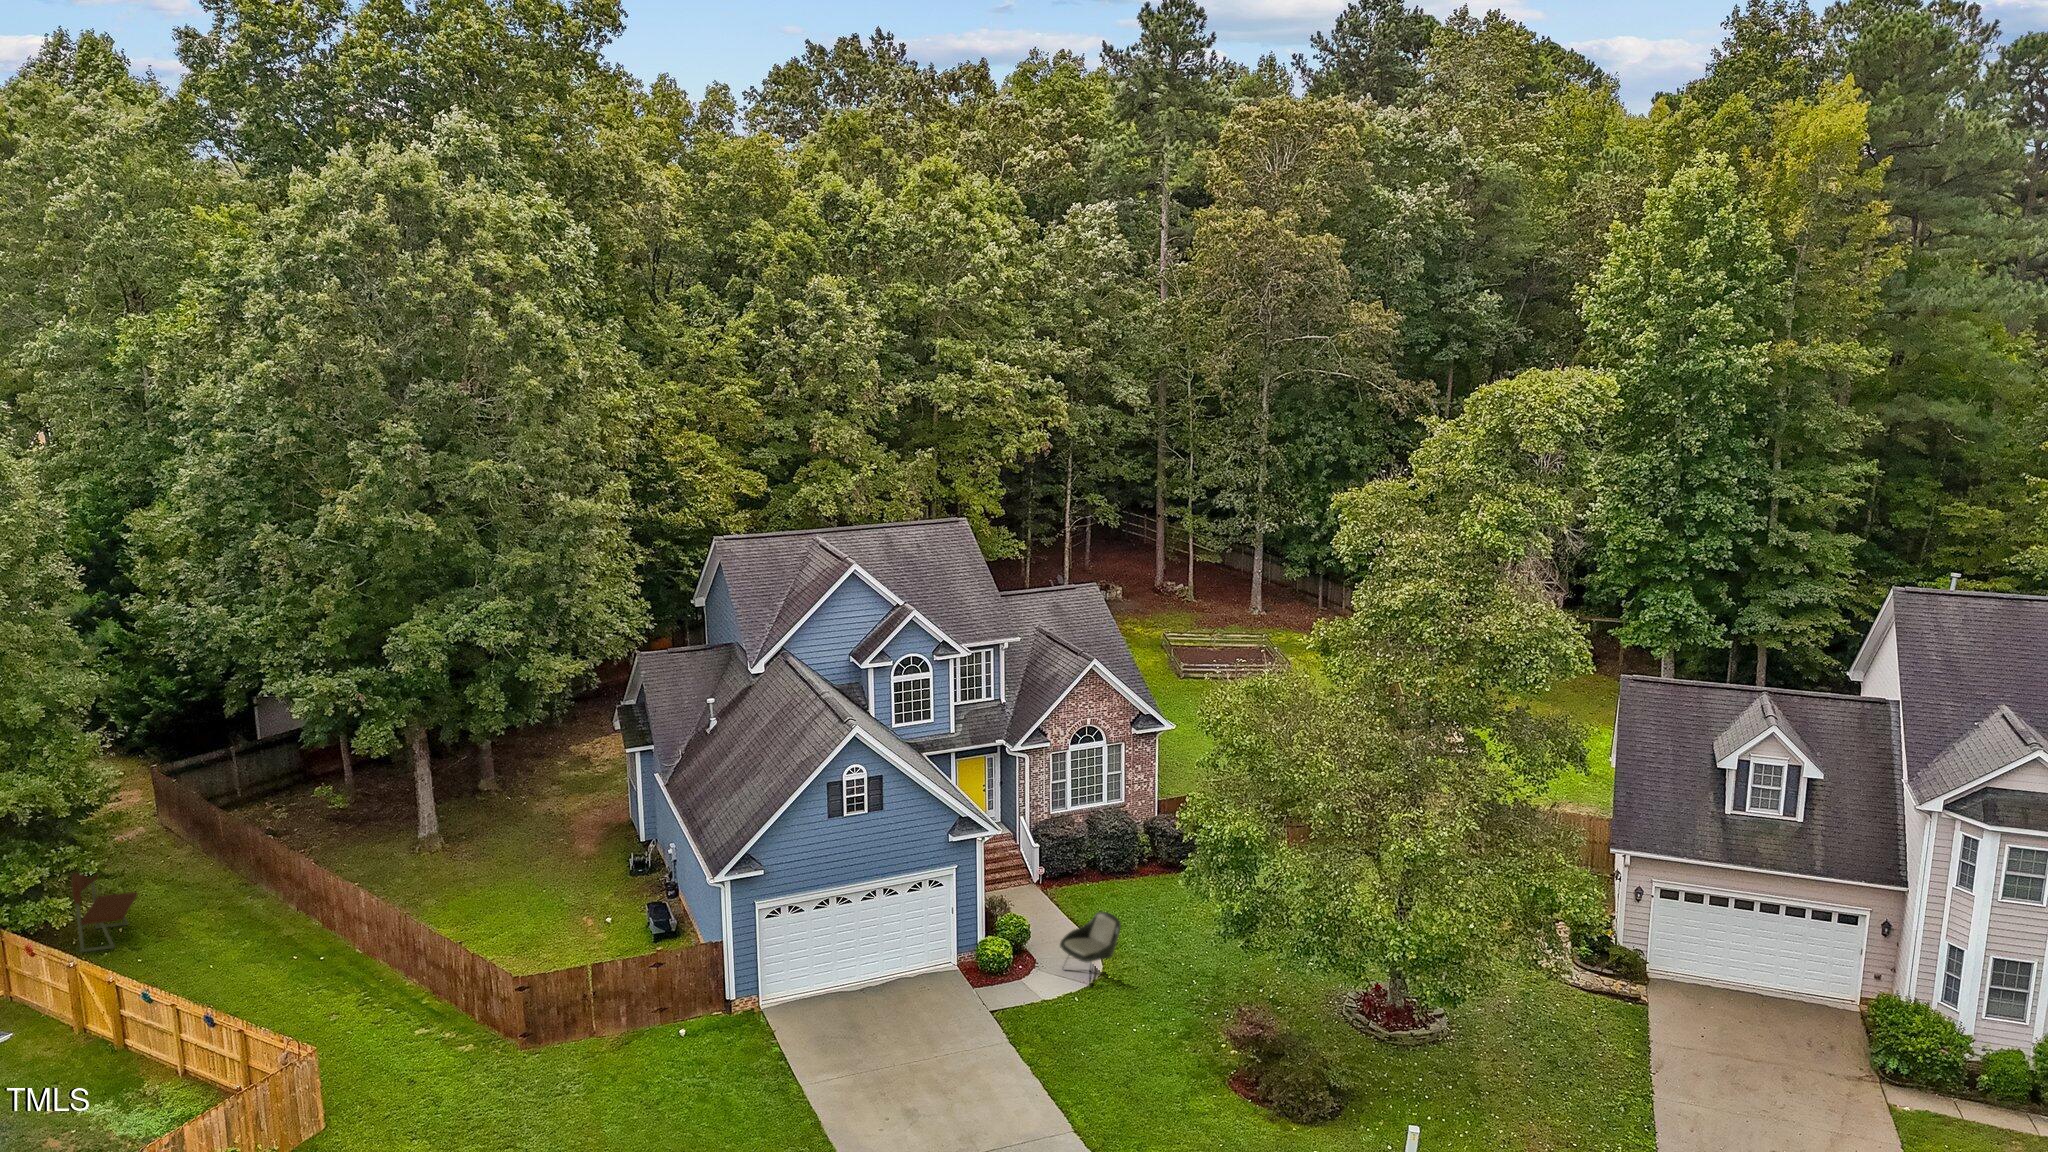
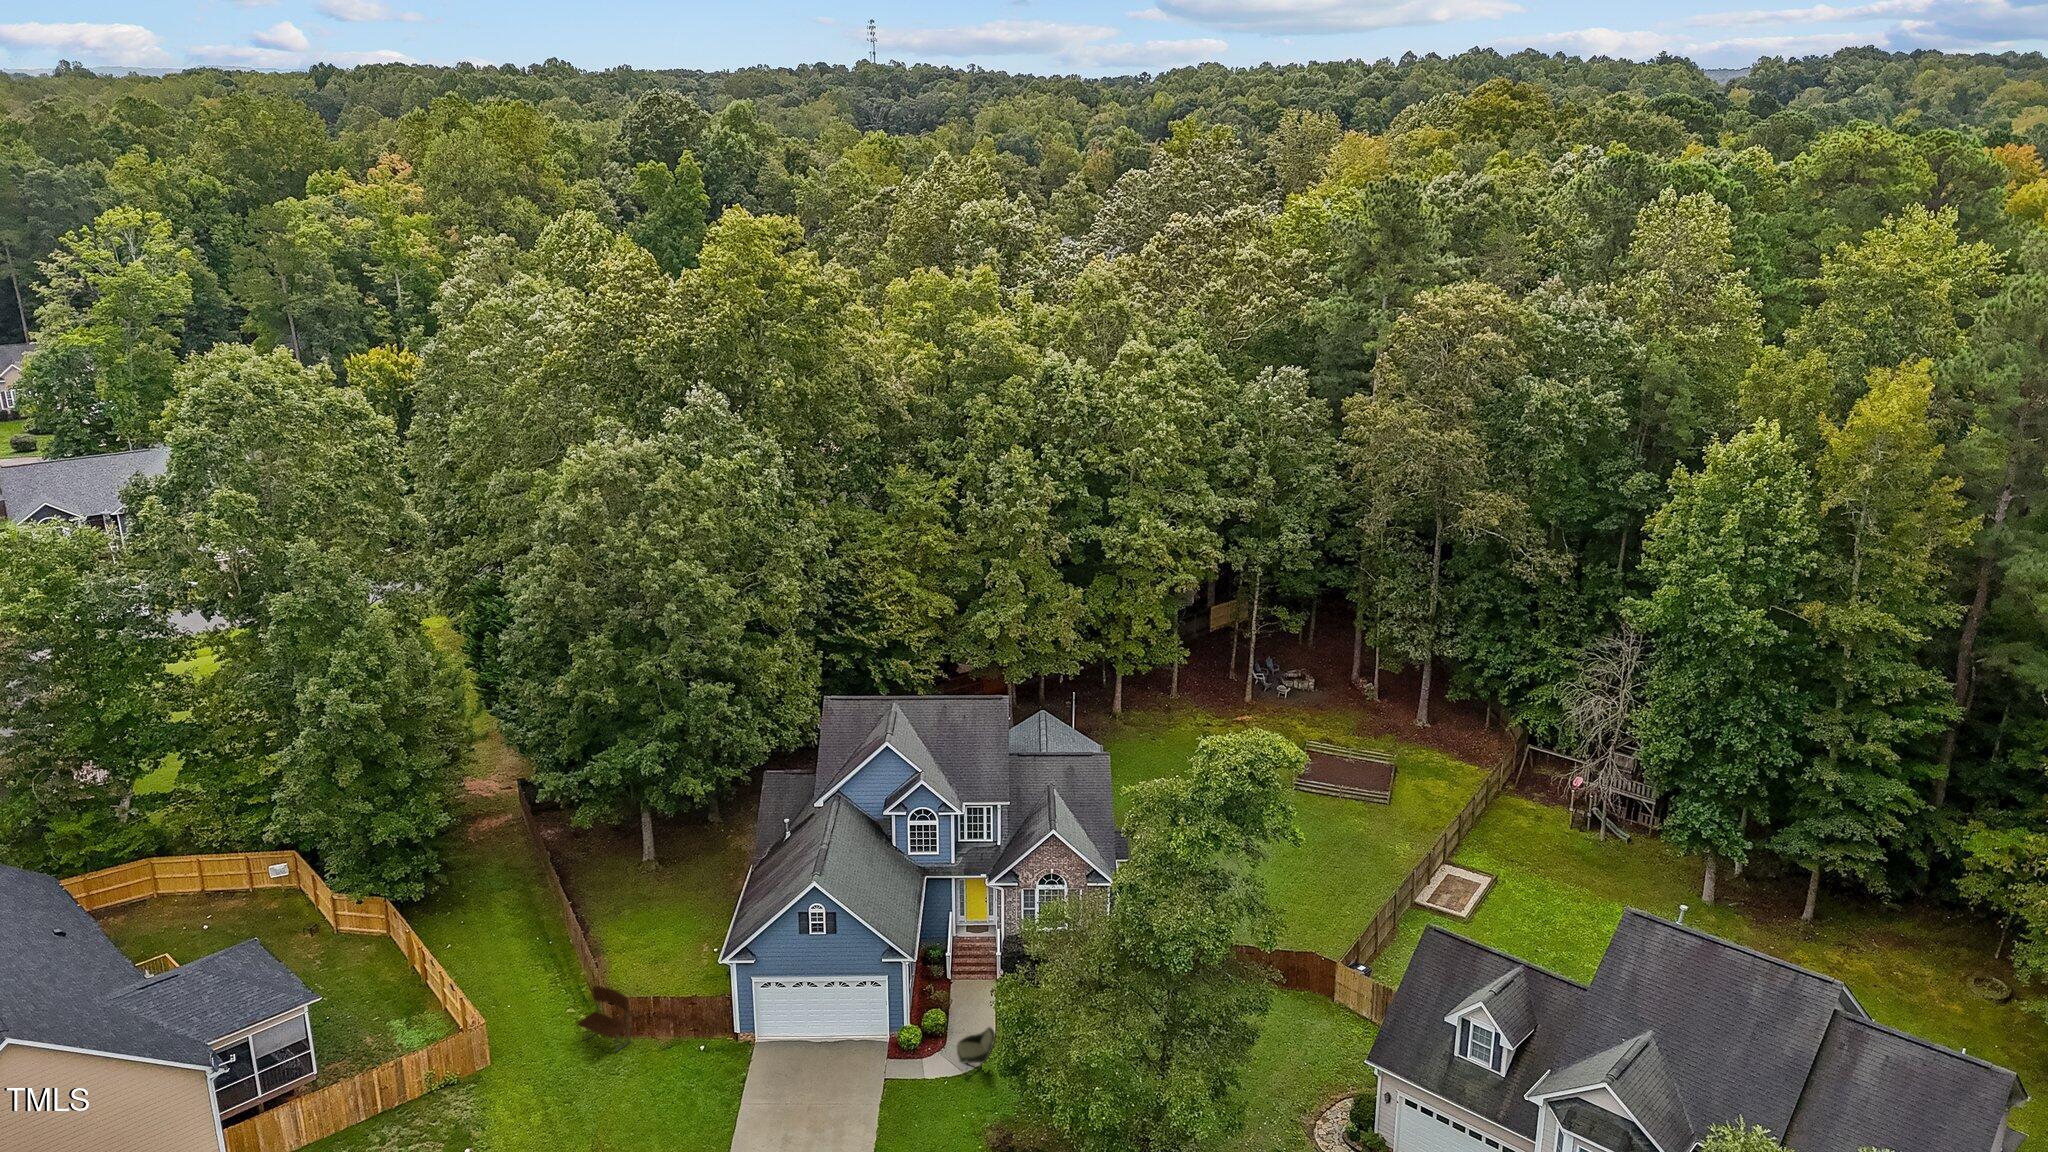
bench: present [72,873,137,952] -> present [578,986,630,1052]

